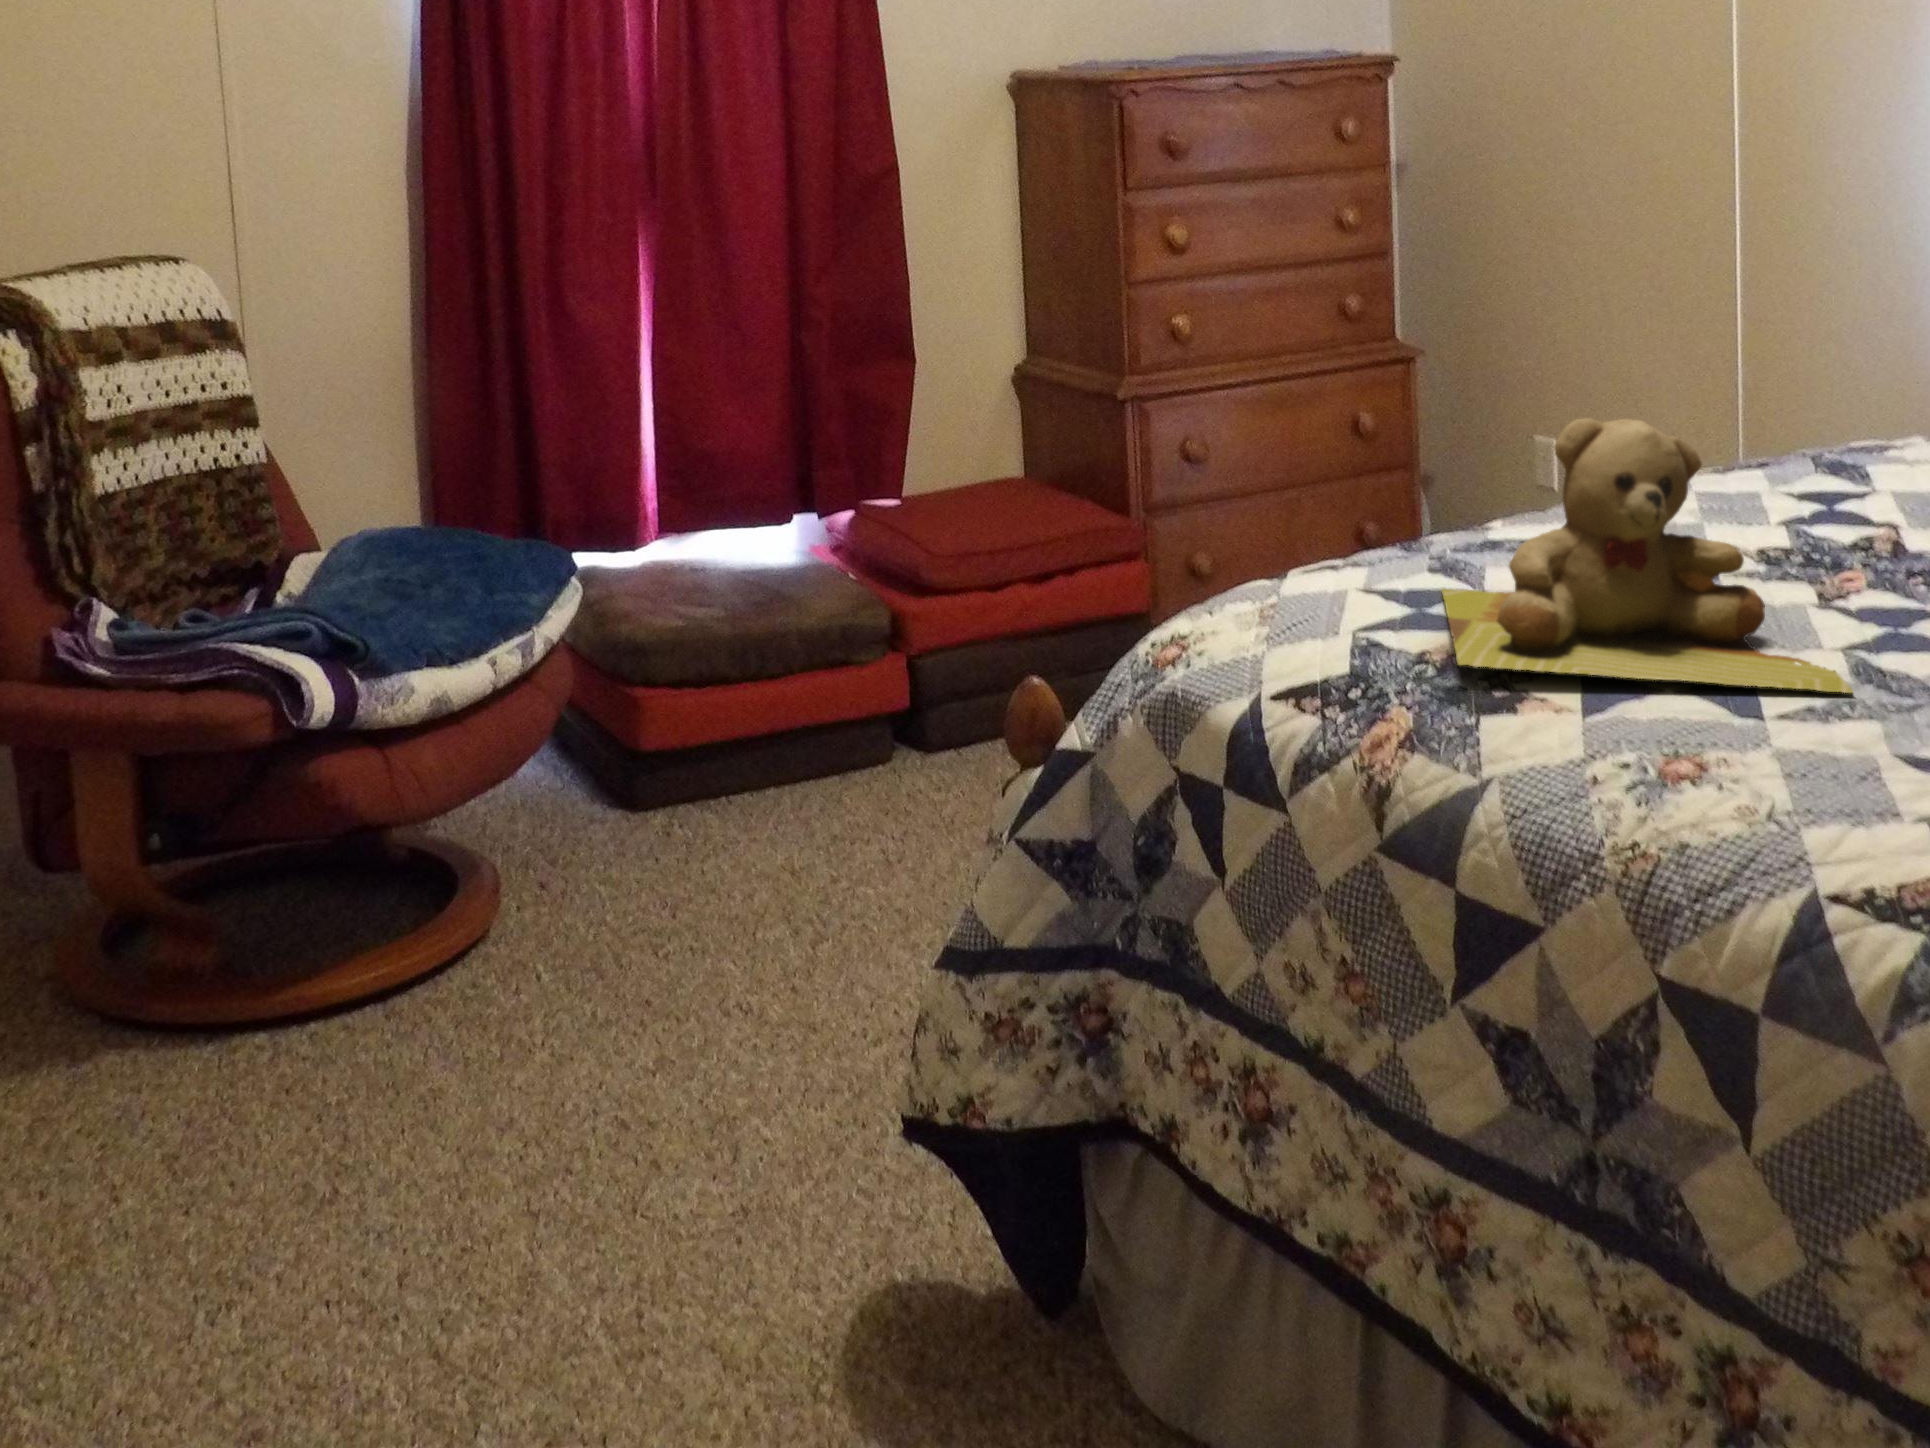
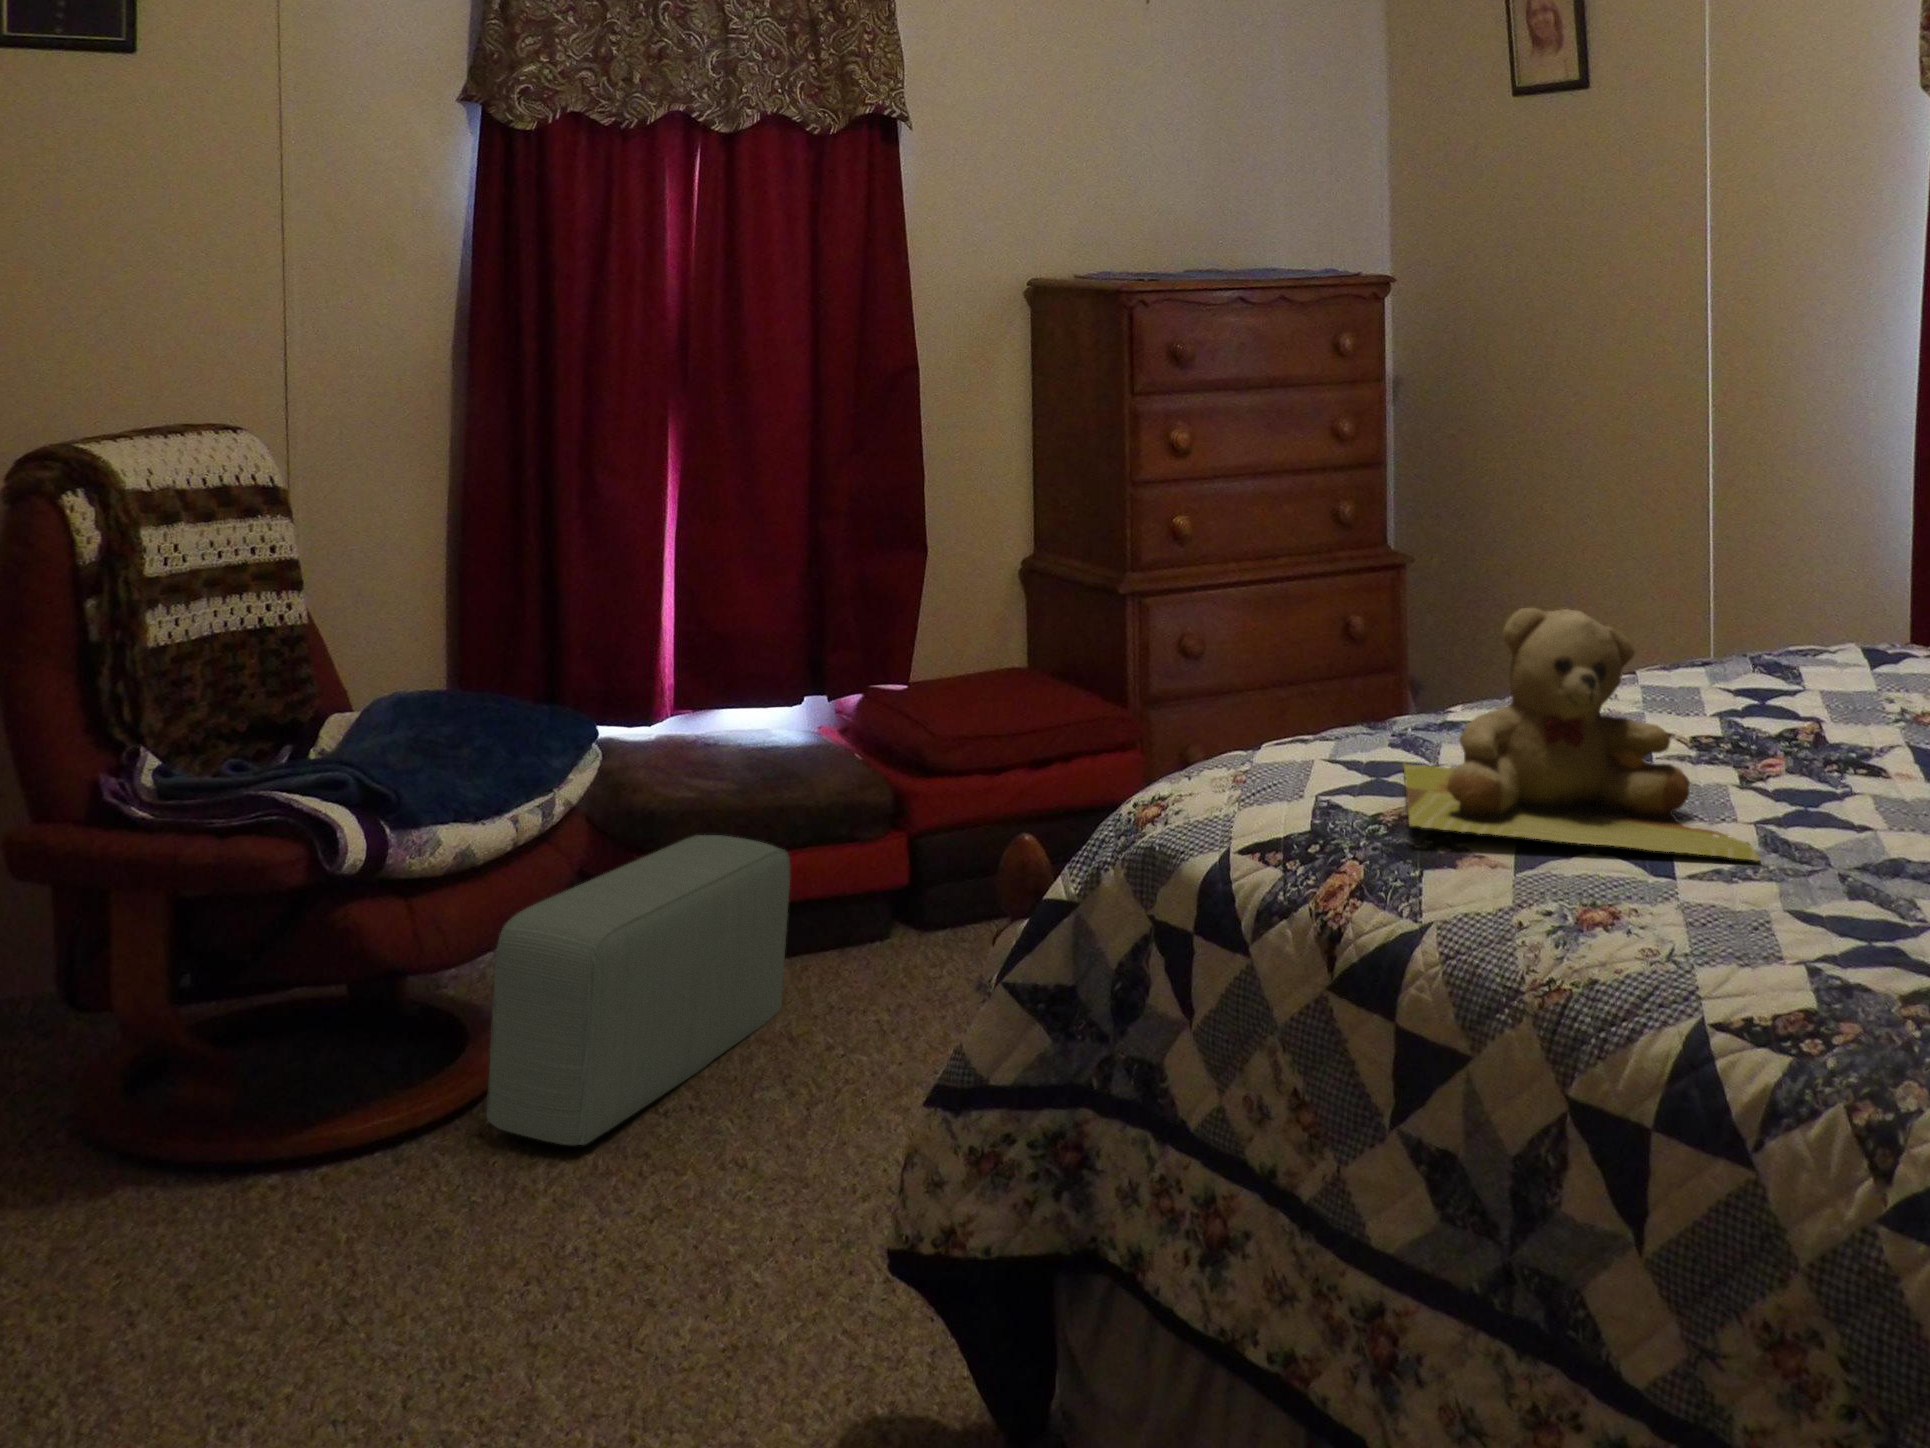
pouf: none [485,663,789,987] -> present [487,835,791,1145]

